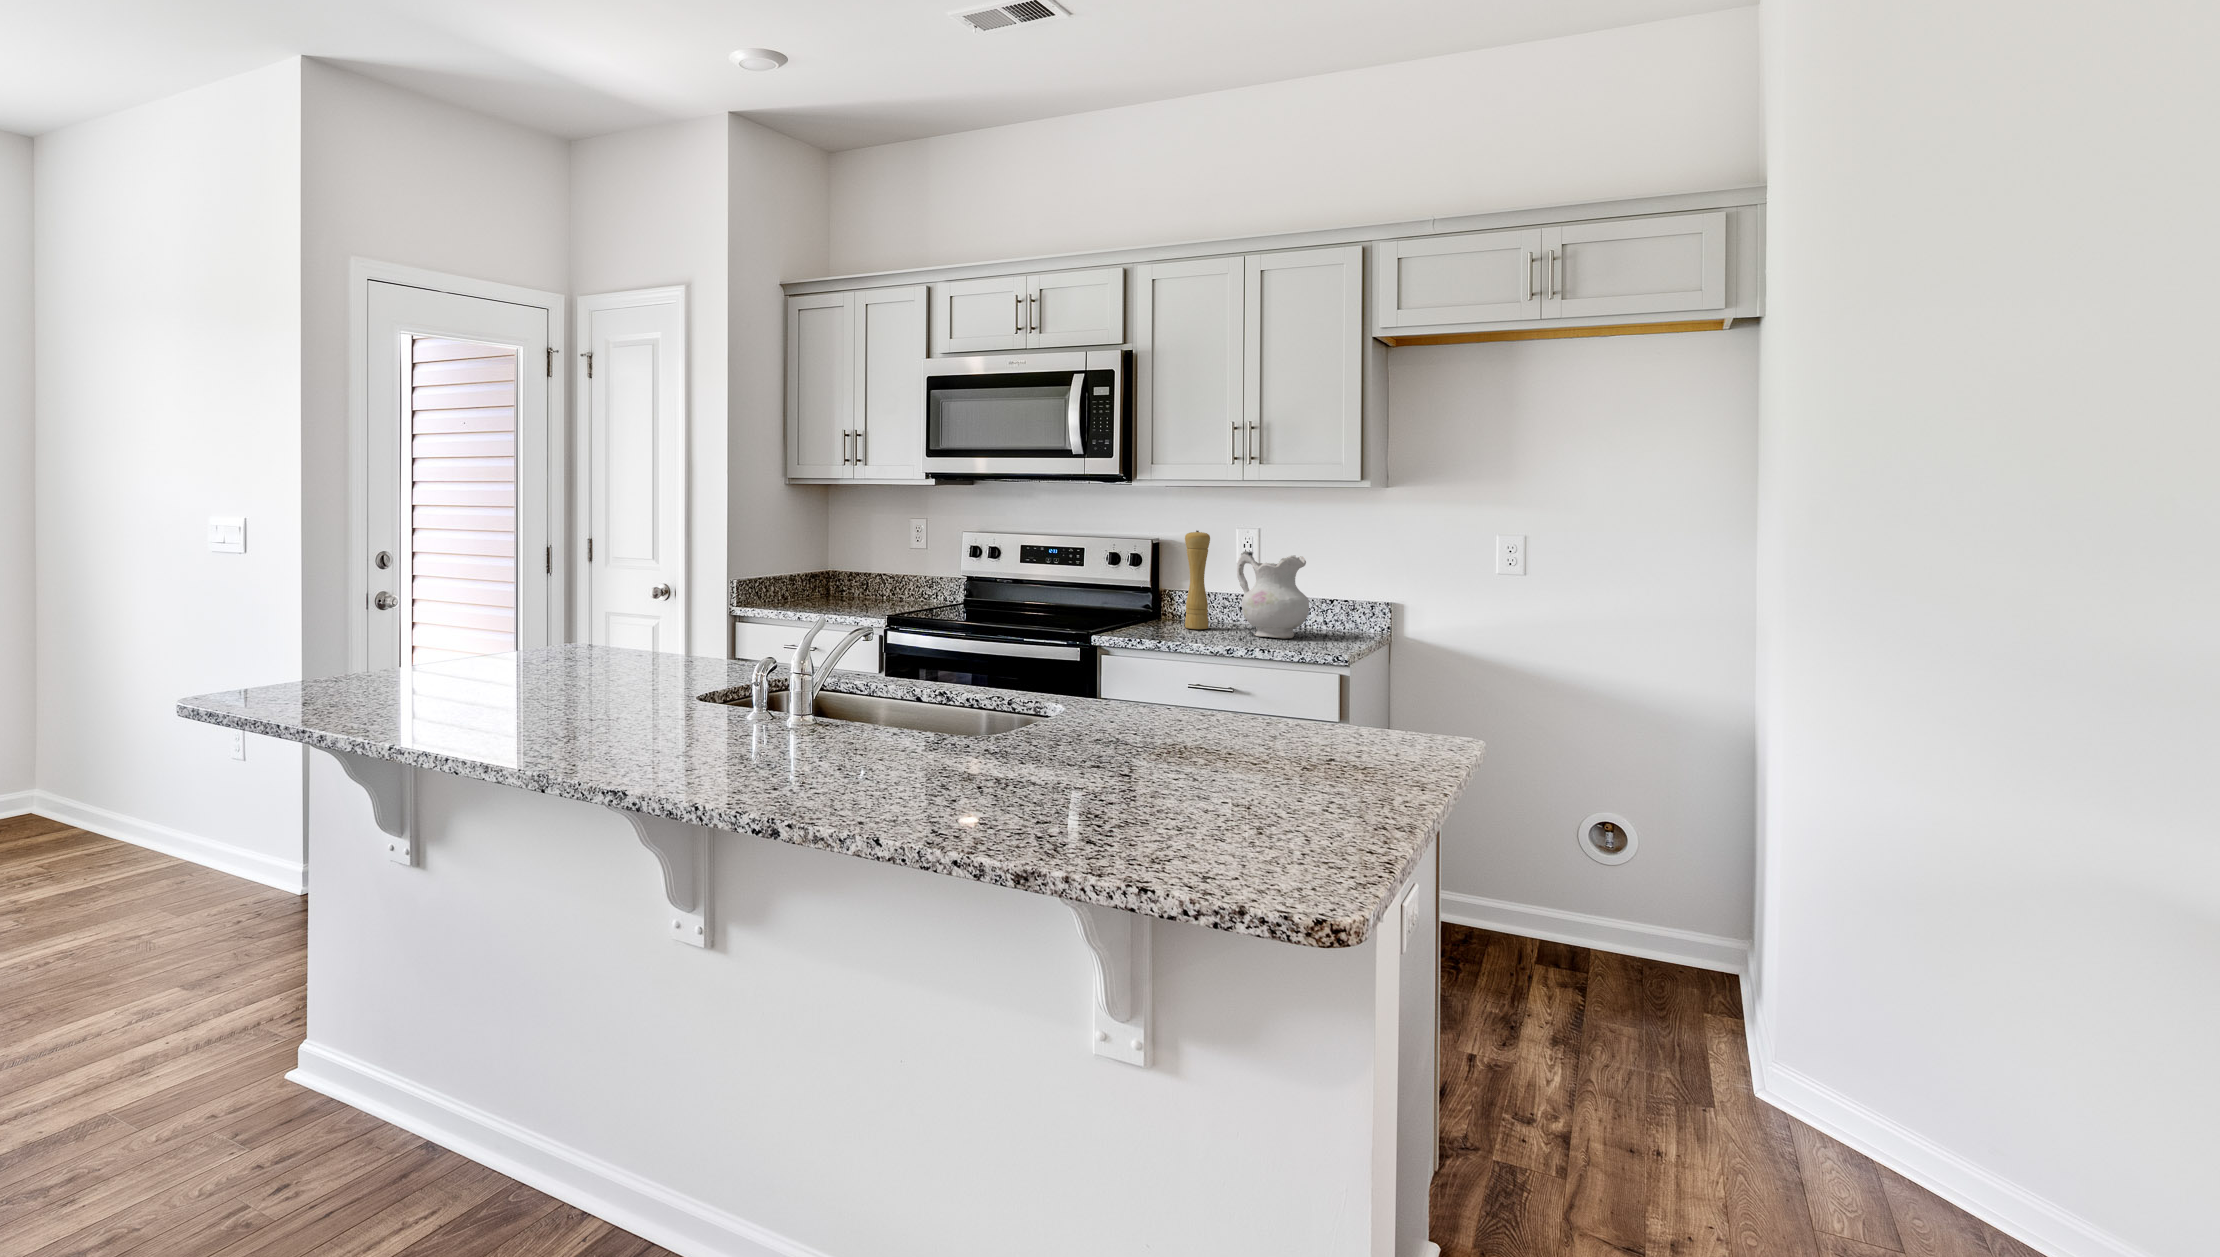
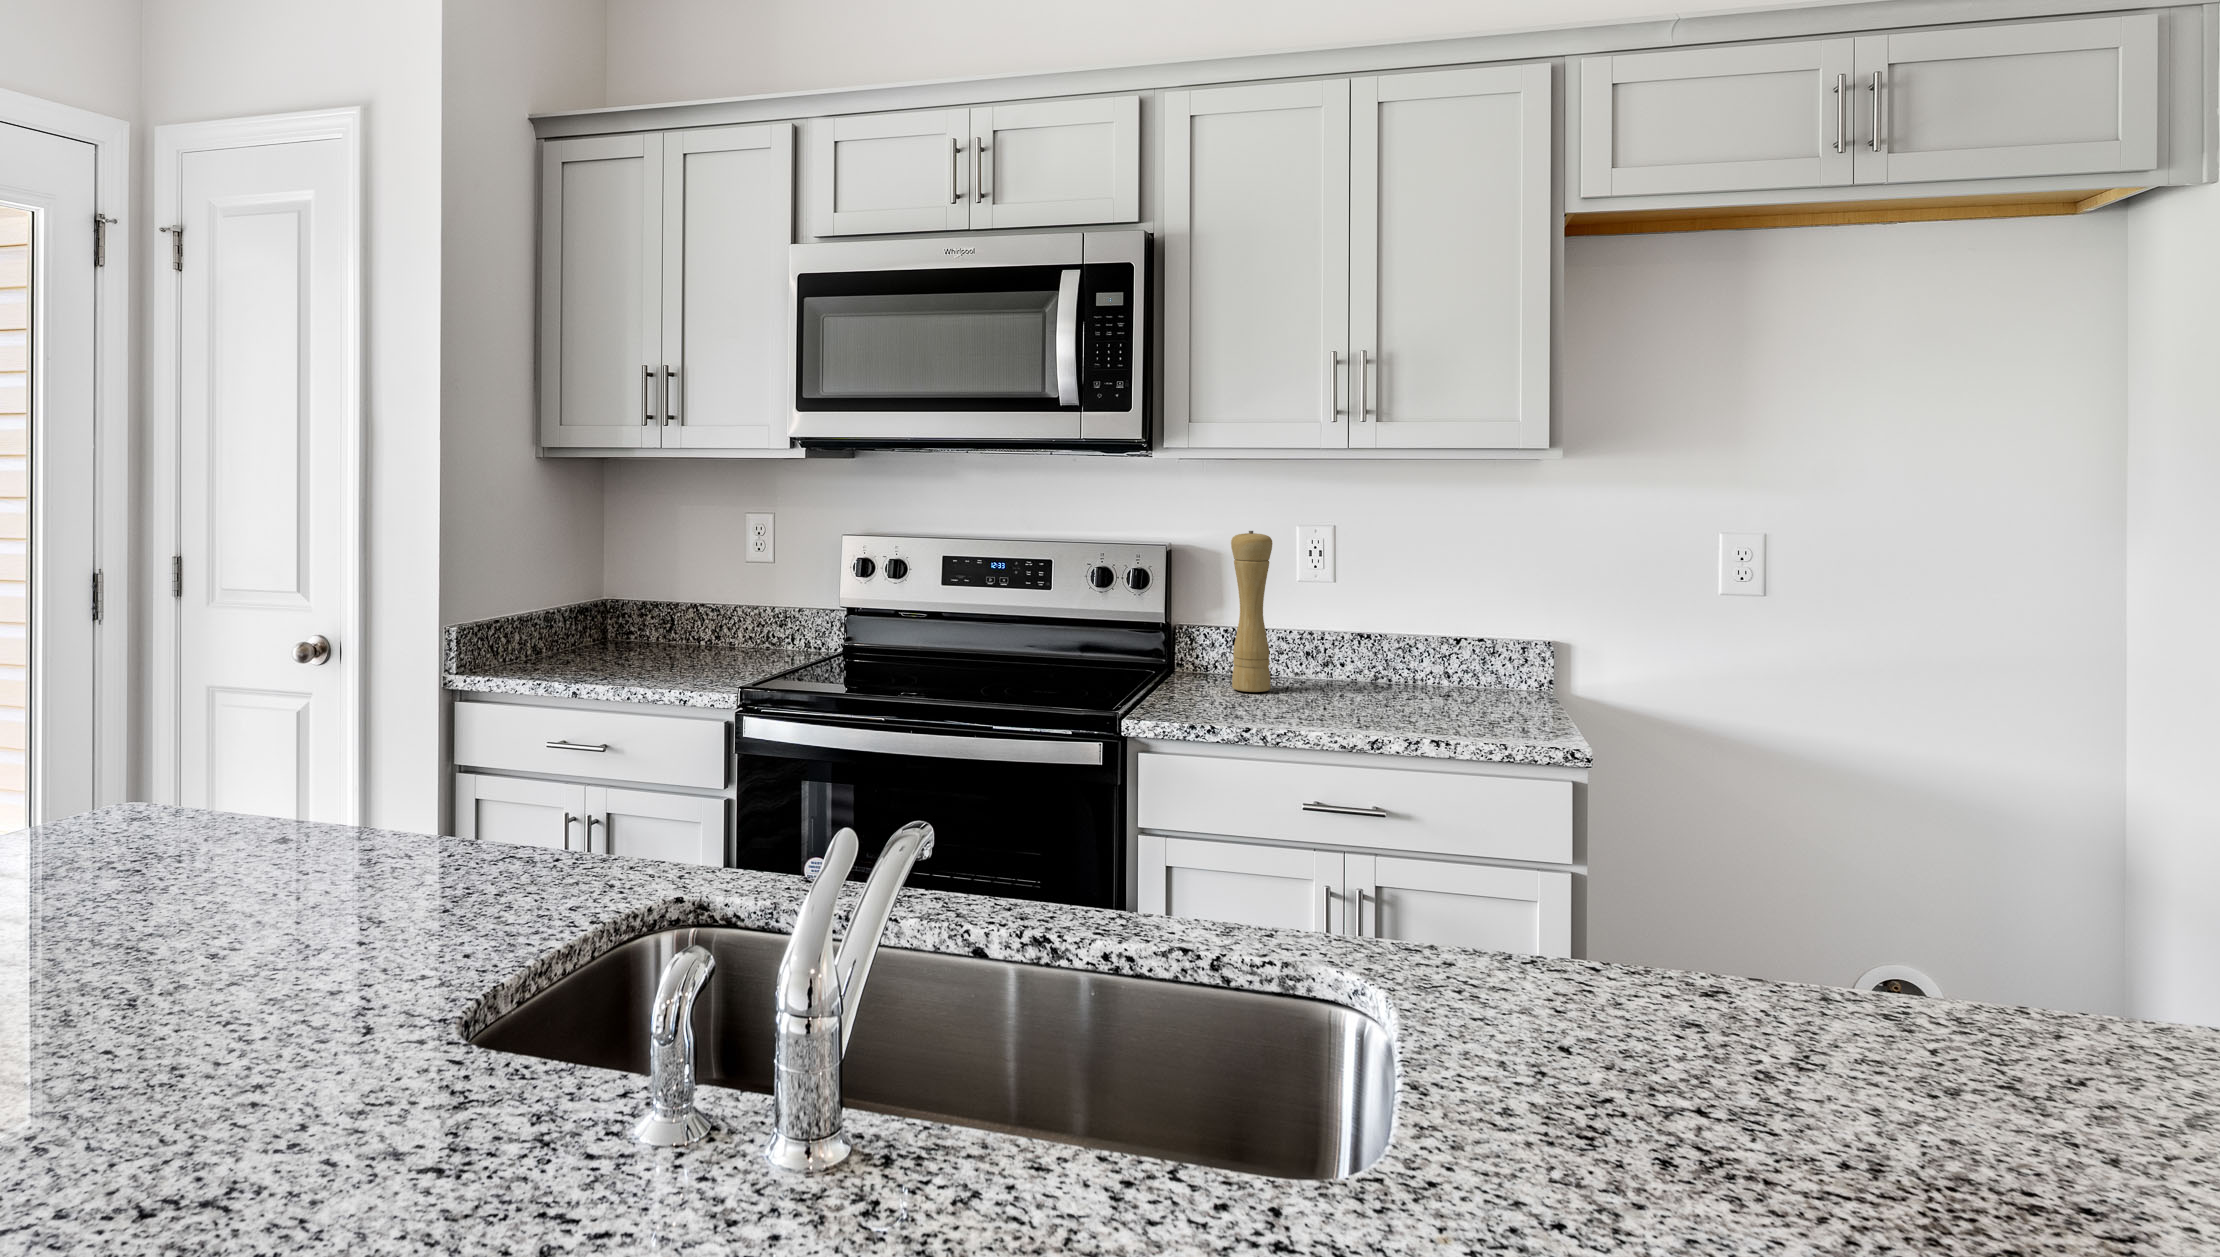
ceramic pitcher: present [1237,551,1309,638] -> none [1319,563,1443,707]

